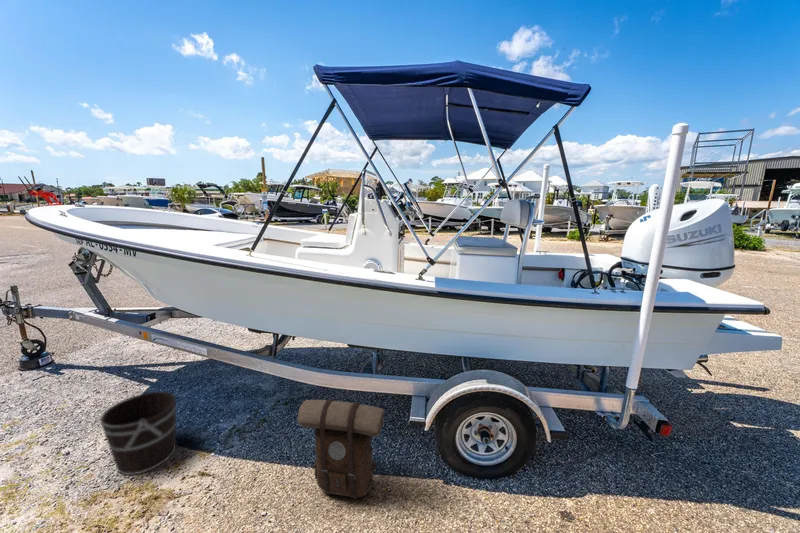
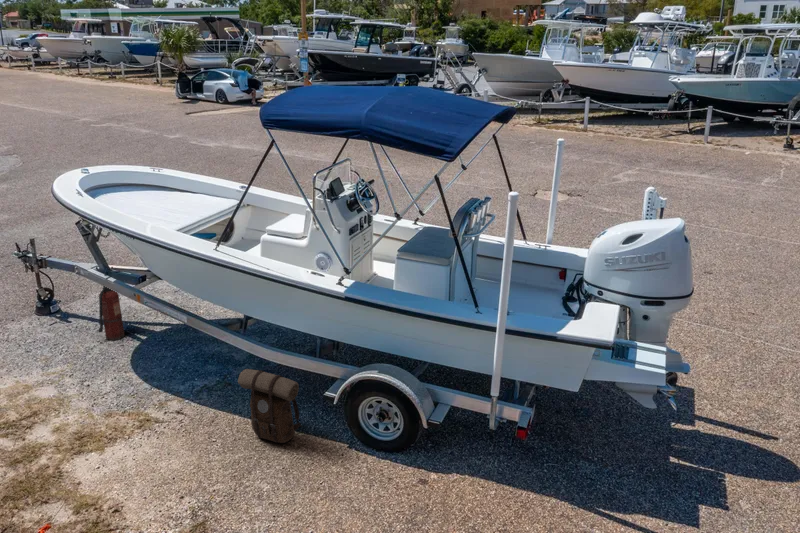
fire extinguisher: none [94,318,130,389] -> present [98,286,125,341]
bucket: present [98,392,176,475] -> none [109,347,161,405]

